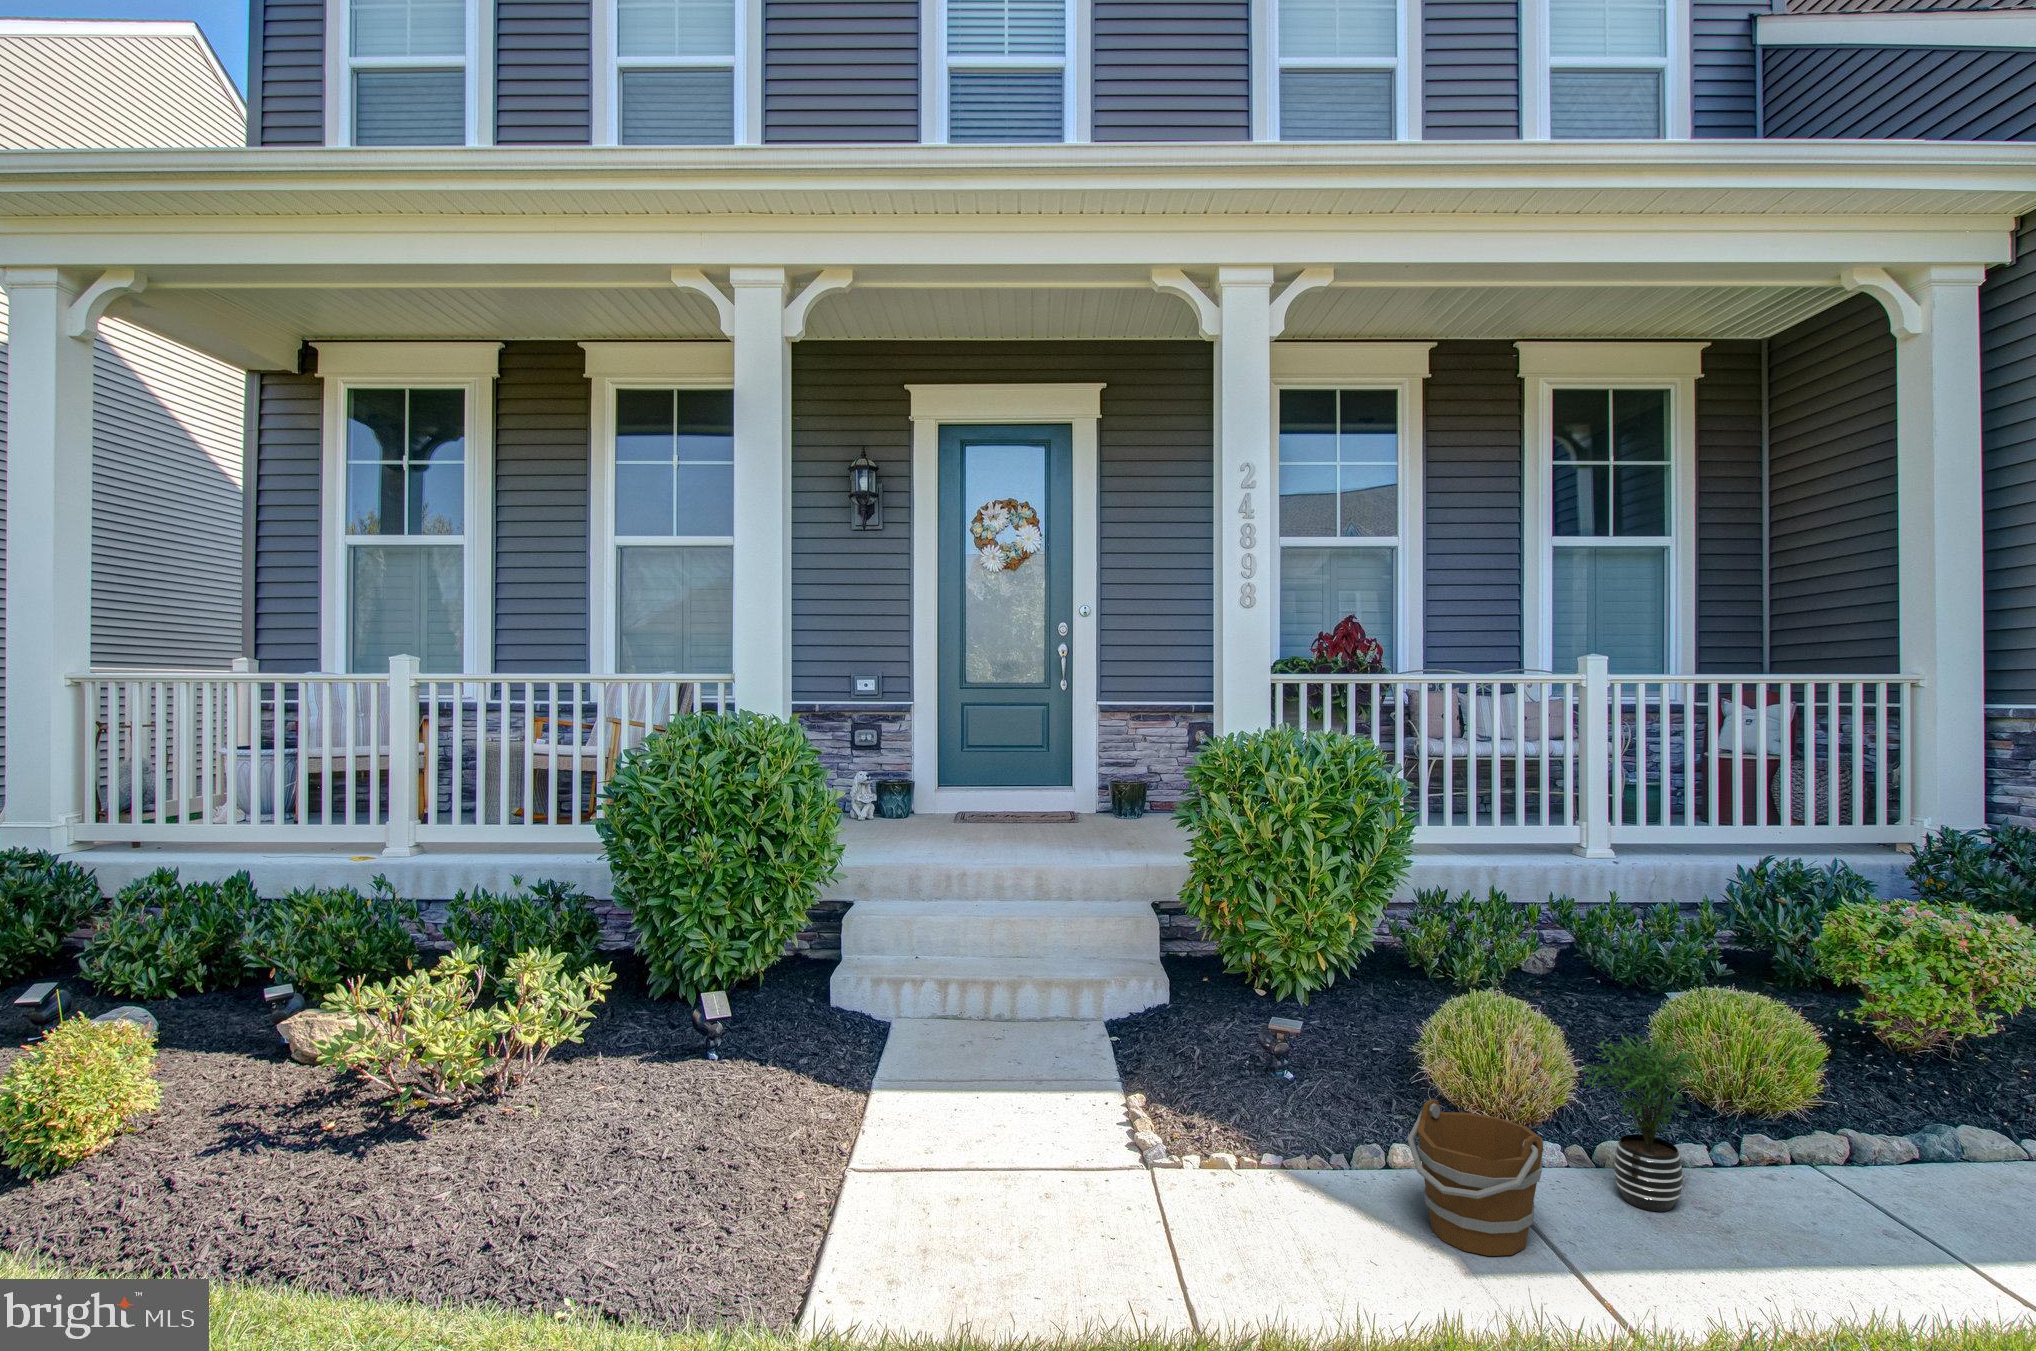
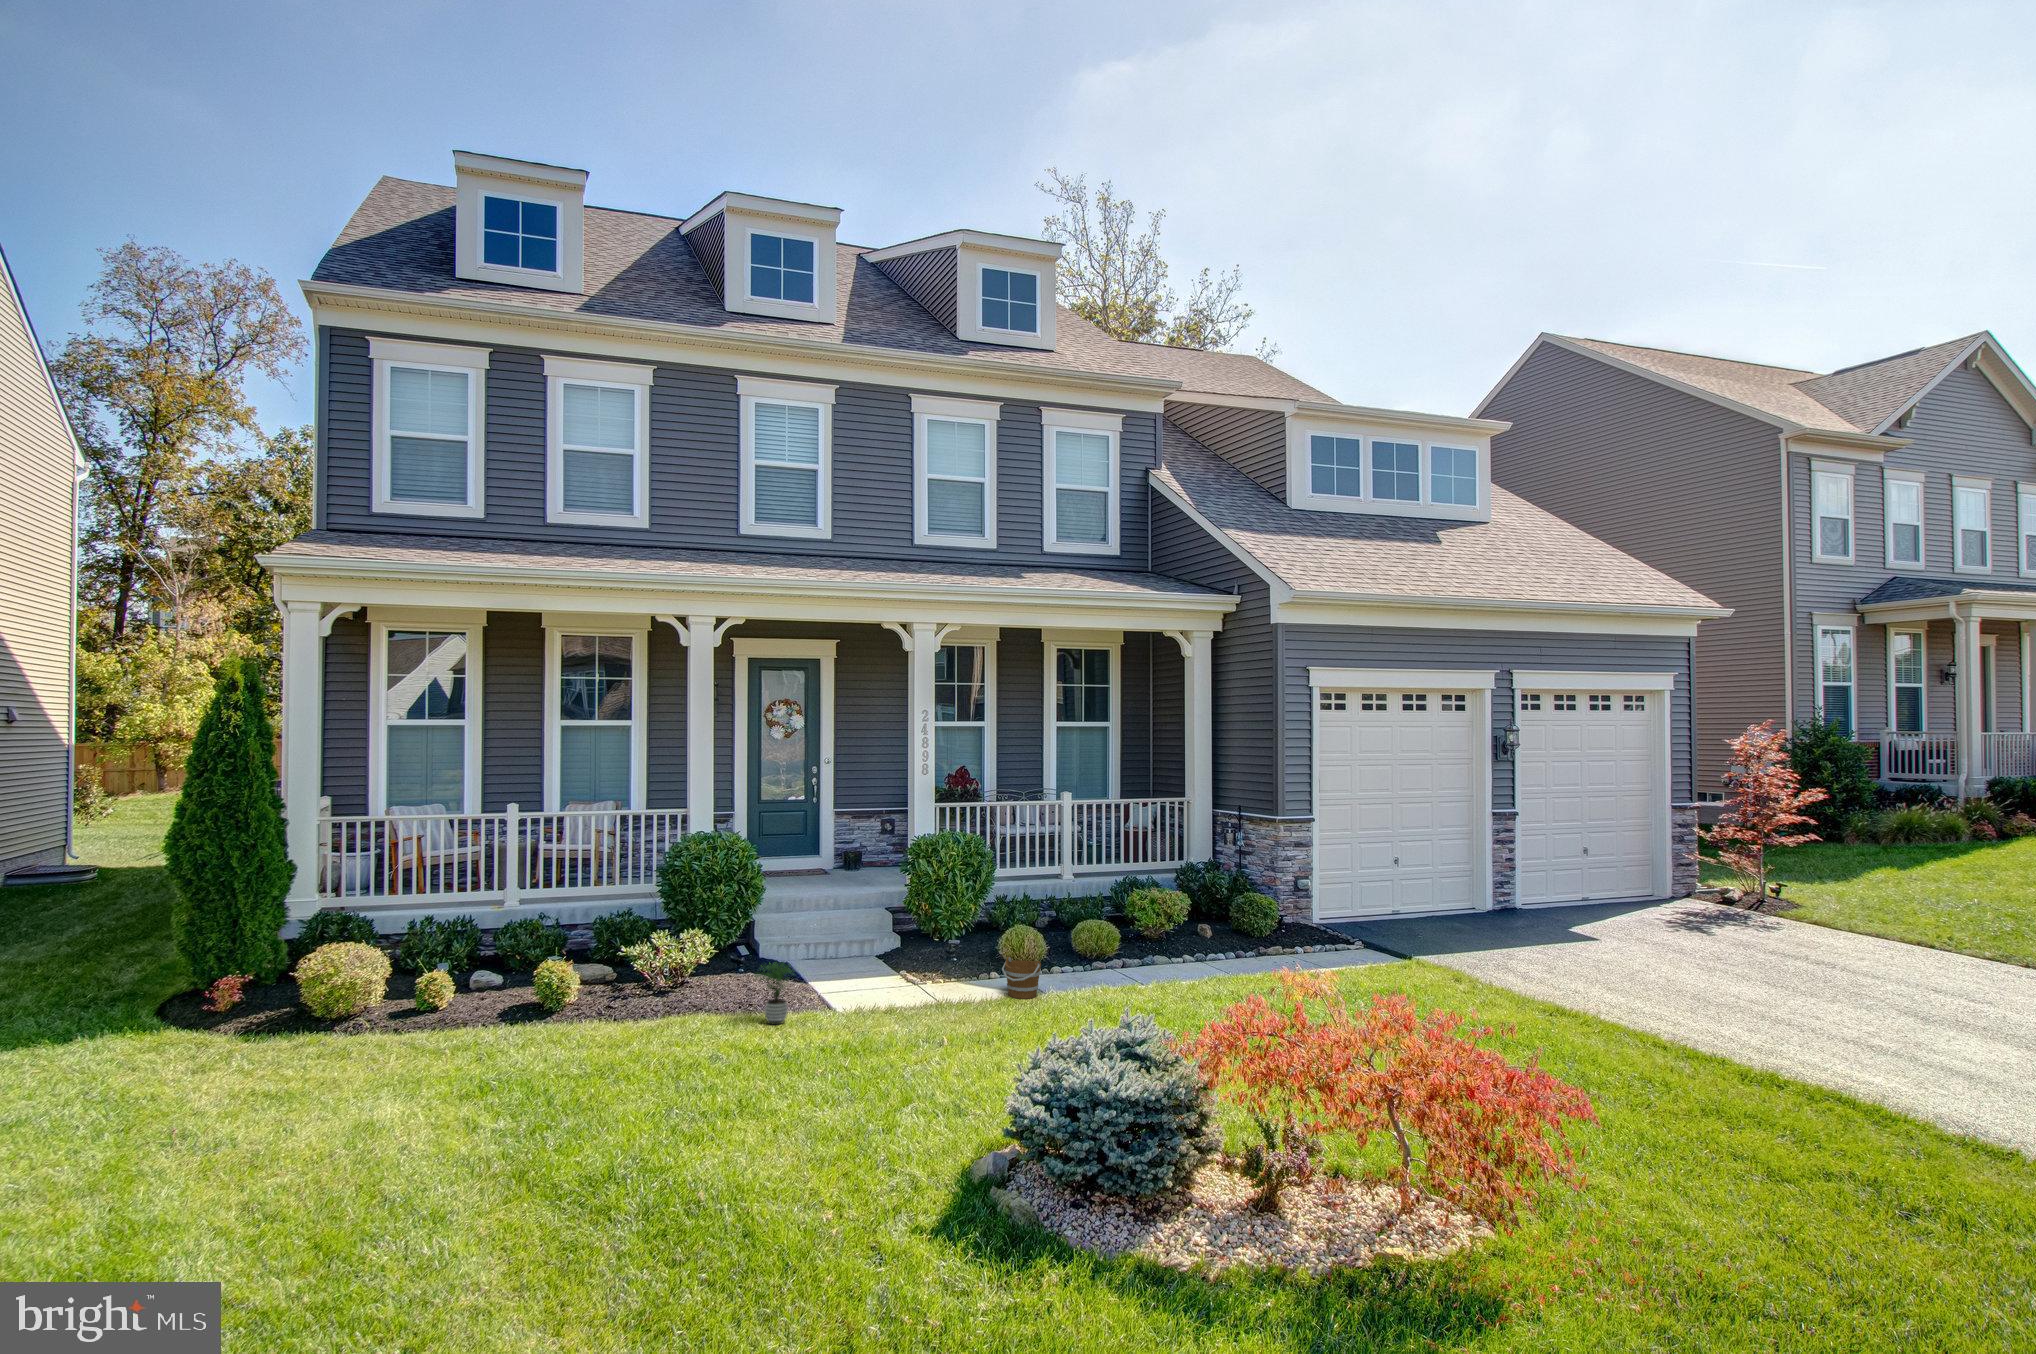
potted plant: present [1581,1034,1703,1211] -> present [755,963,792,1025]

